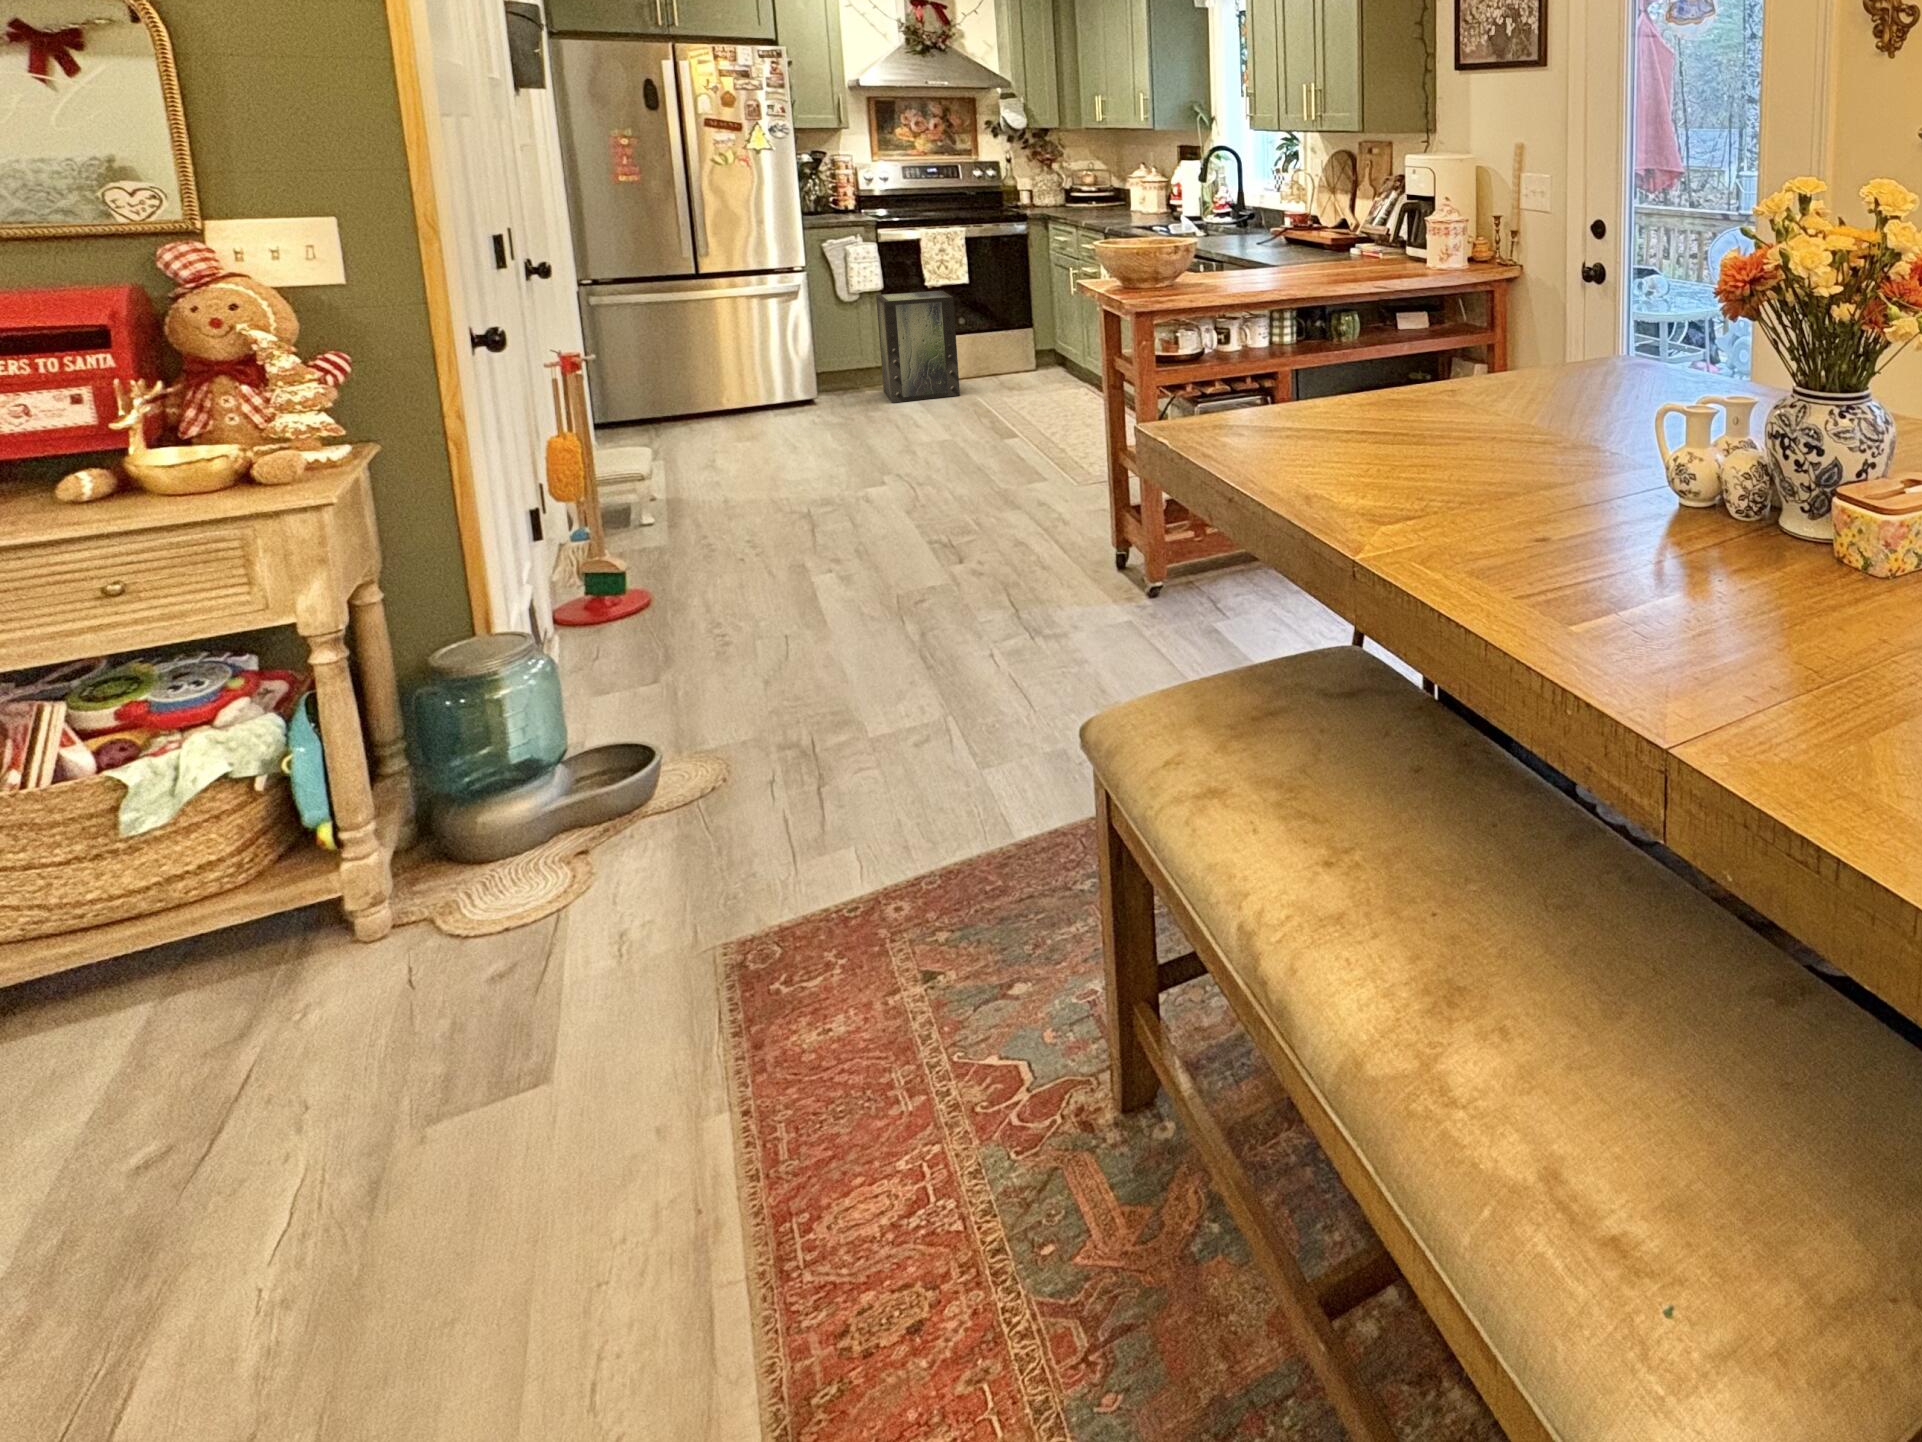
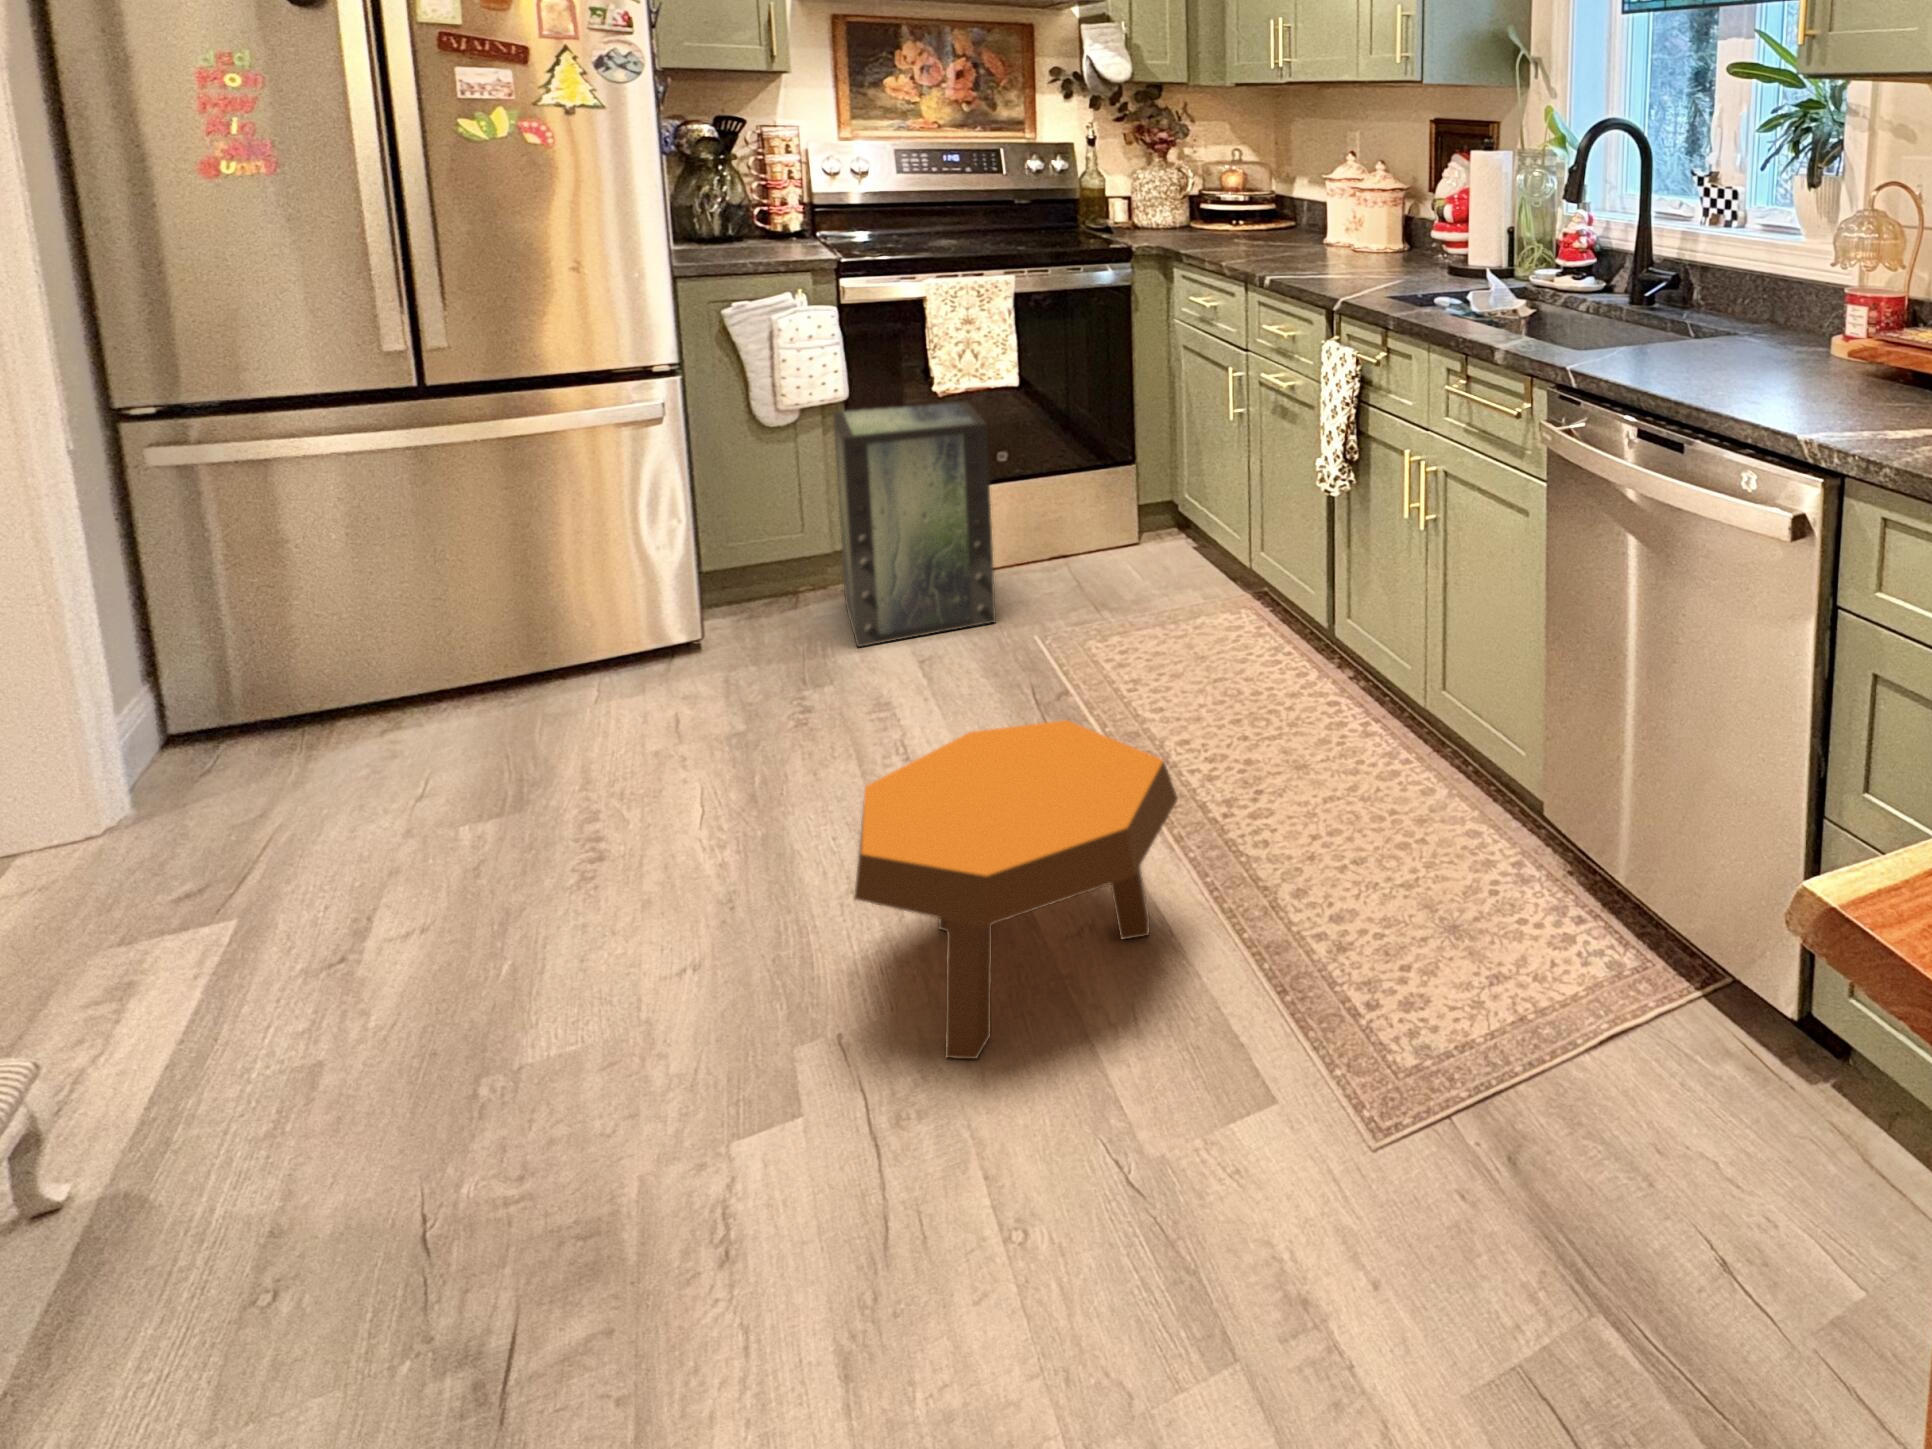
footstool: none [907,388,1028,478] -> present [854,720,1178,1059]

